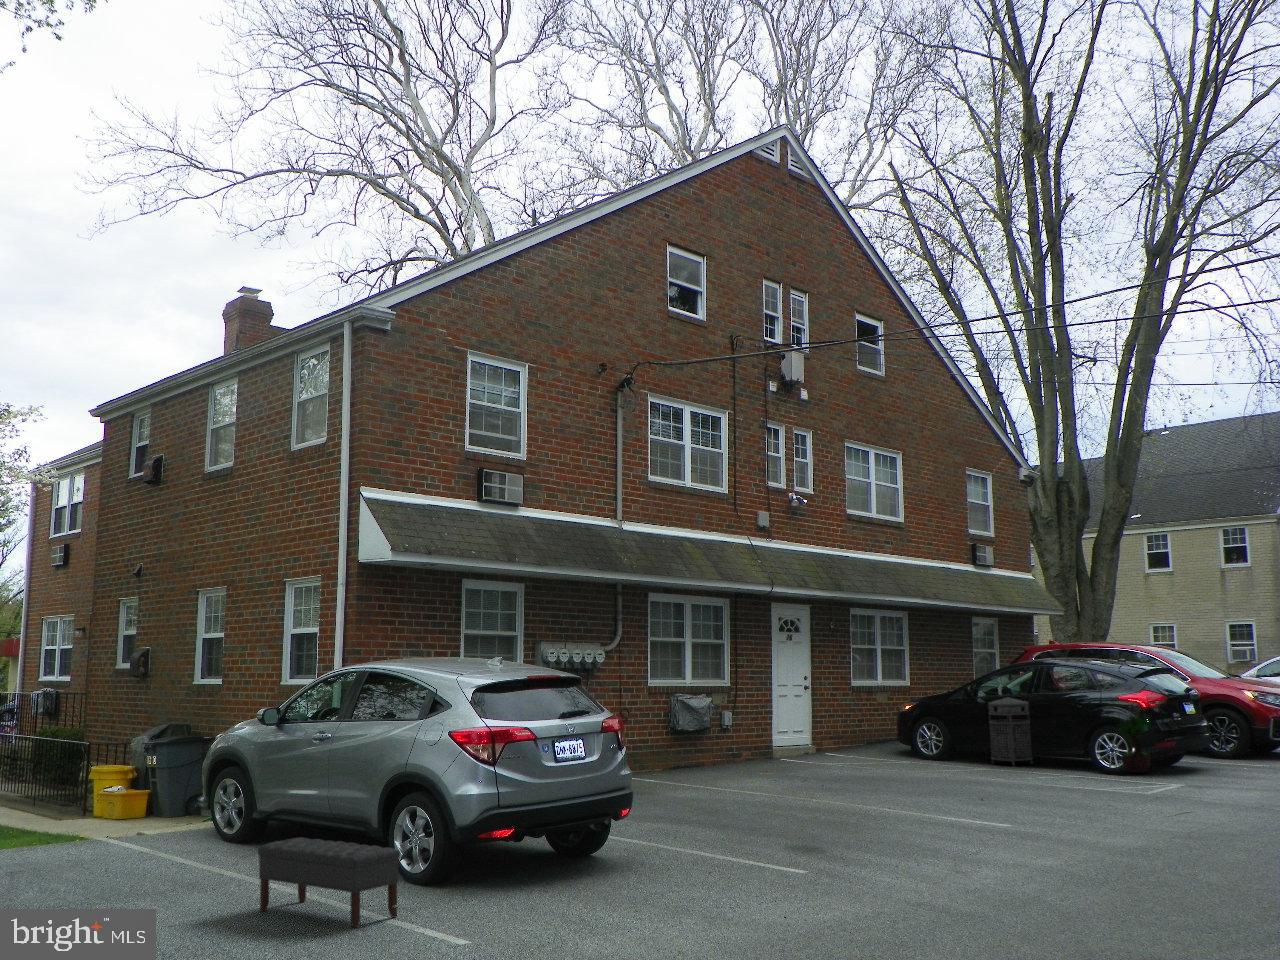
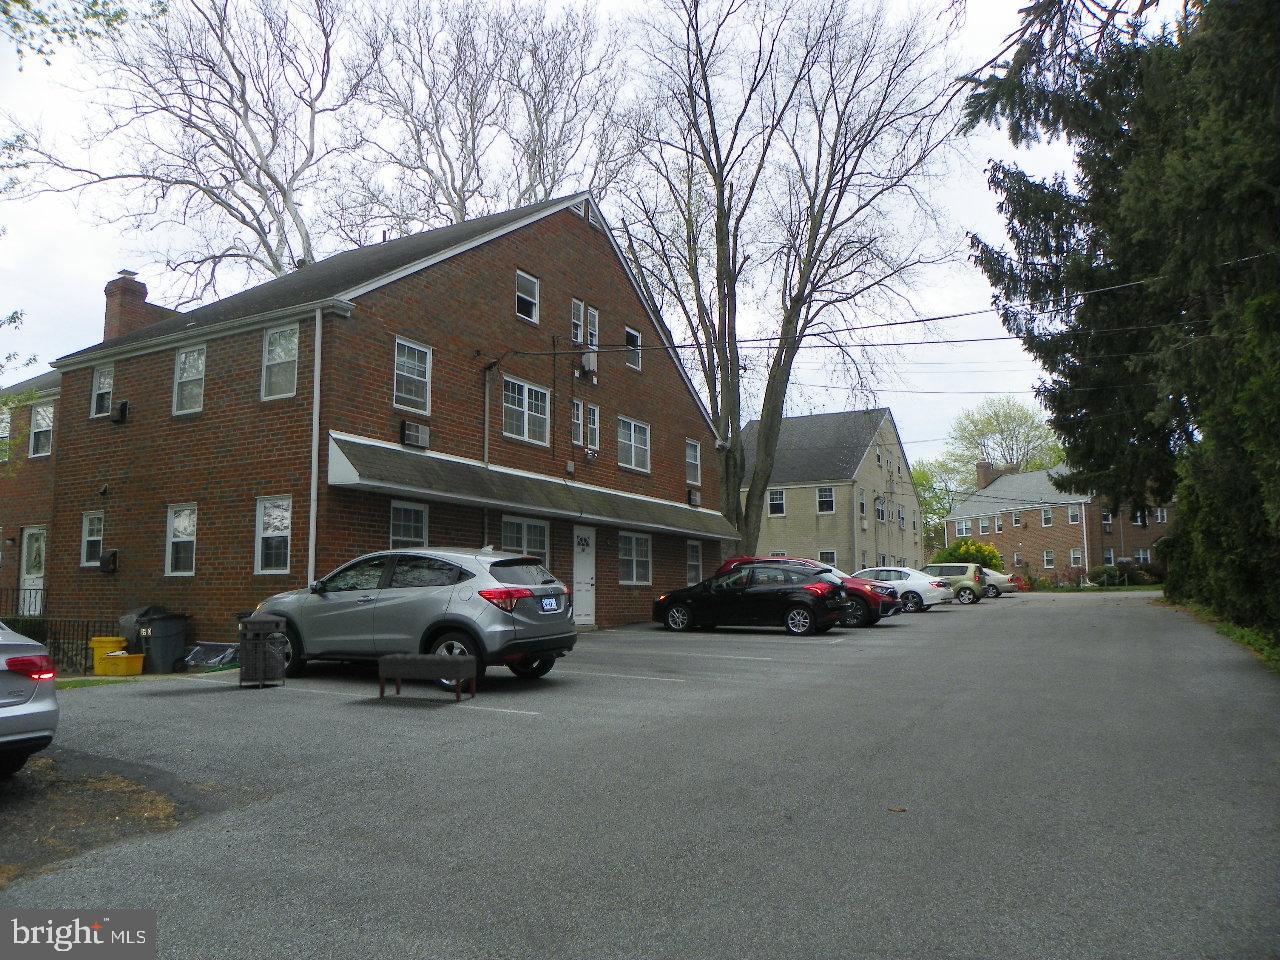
trash can: present [988,697,1032,766] -> present [239,613,286,688]
potted tree: present [1118,713,1151,773] -> none [805,594,828,634]

